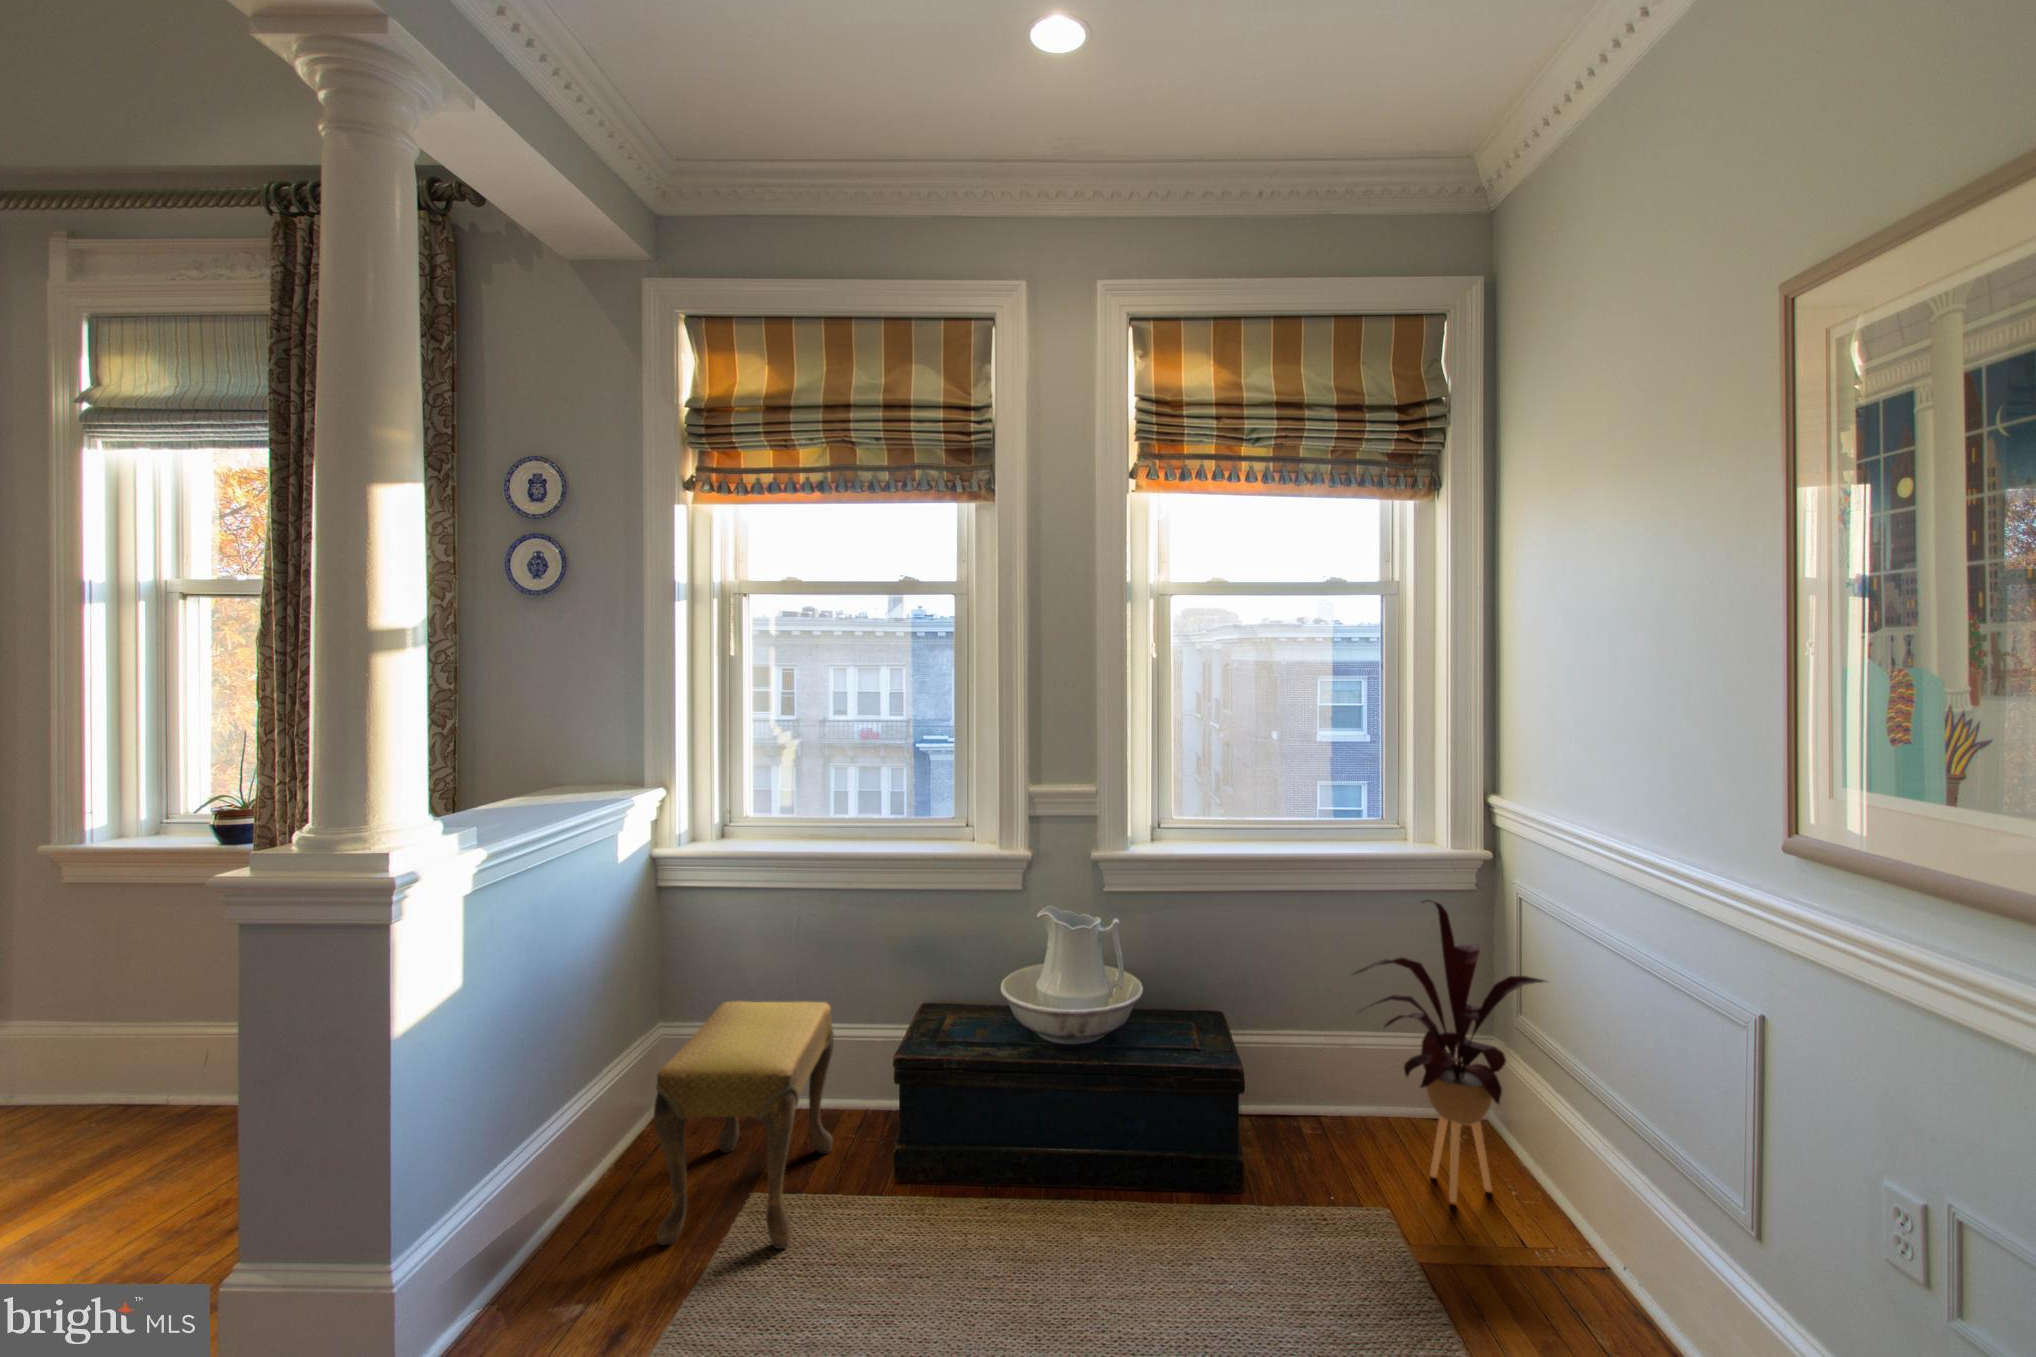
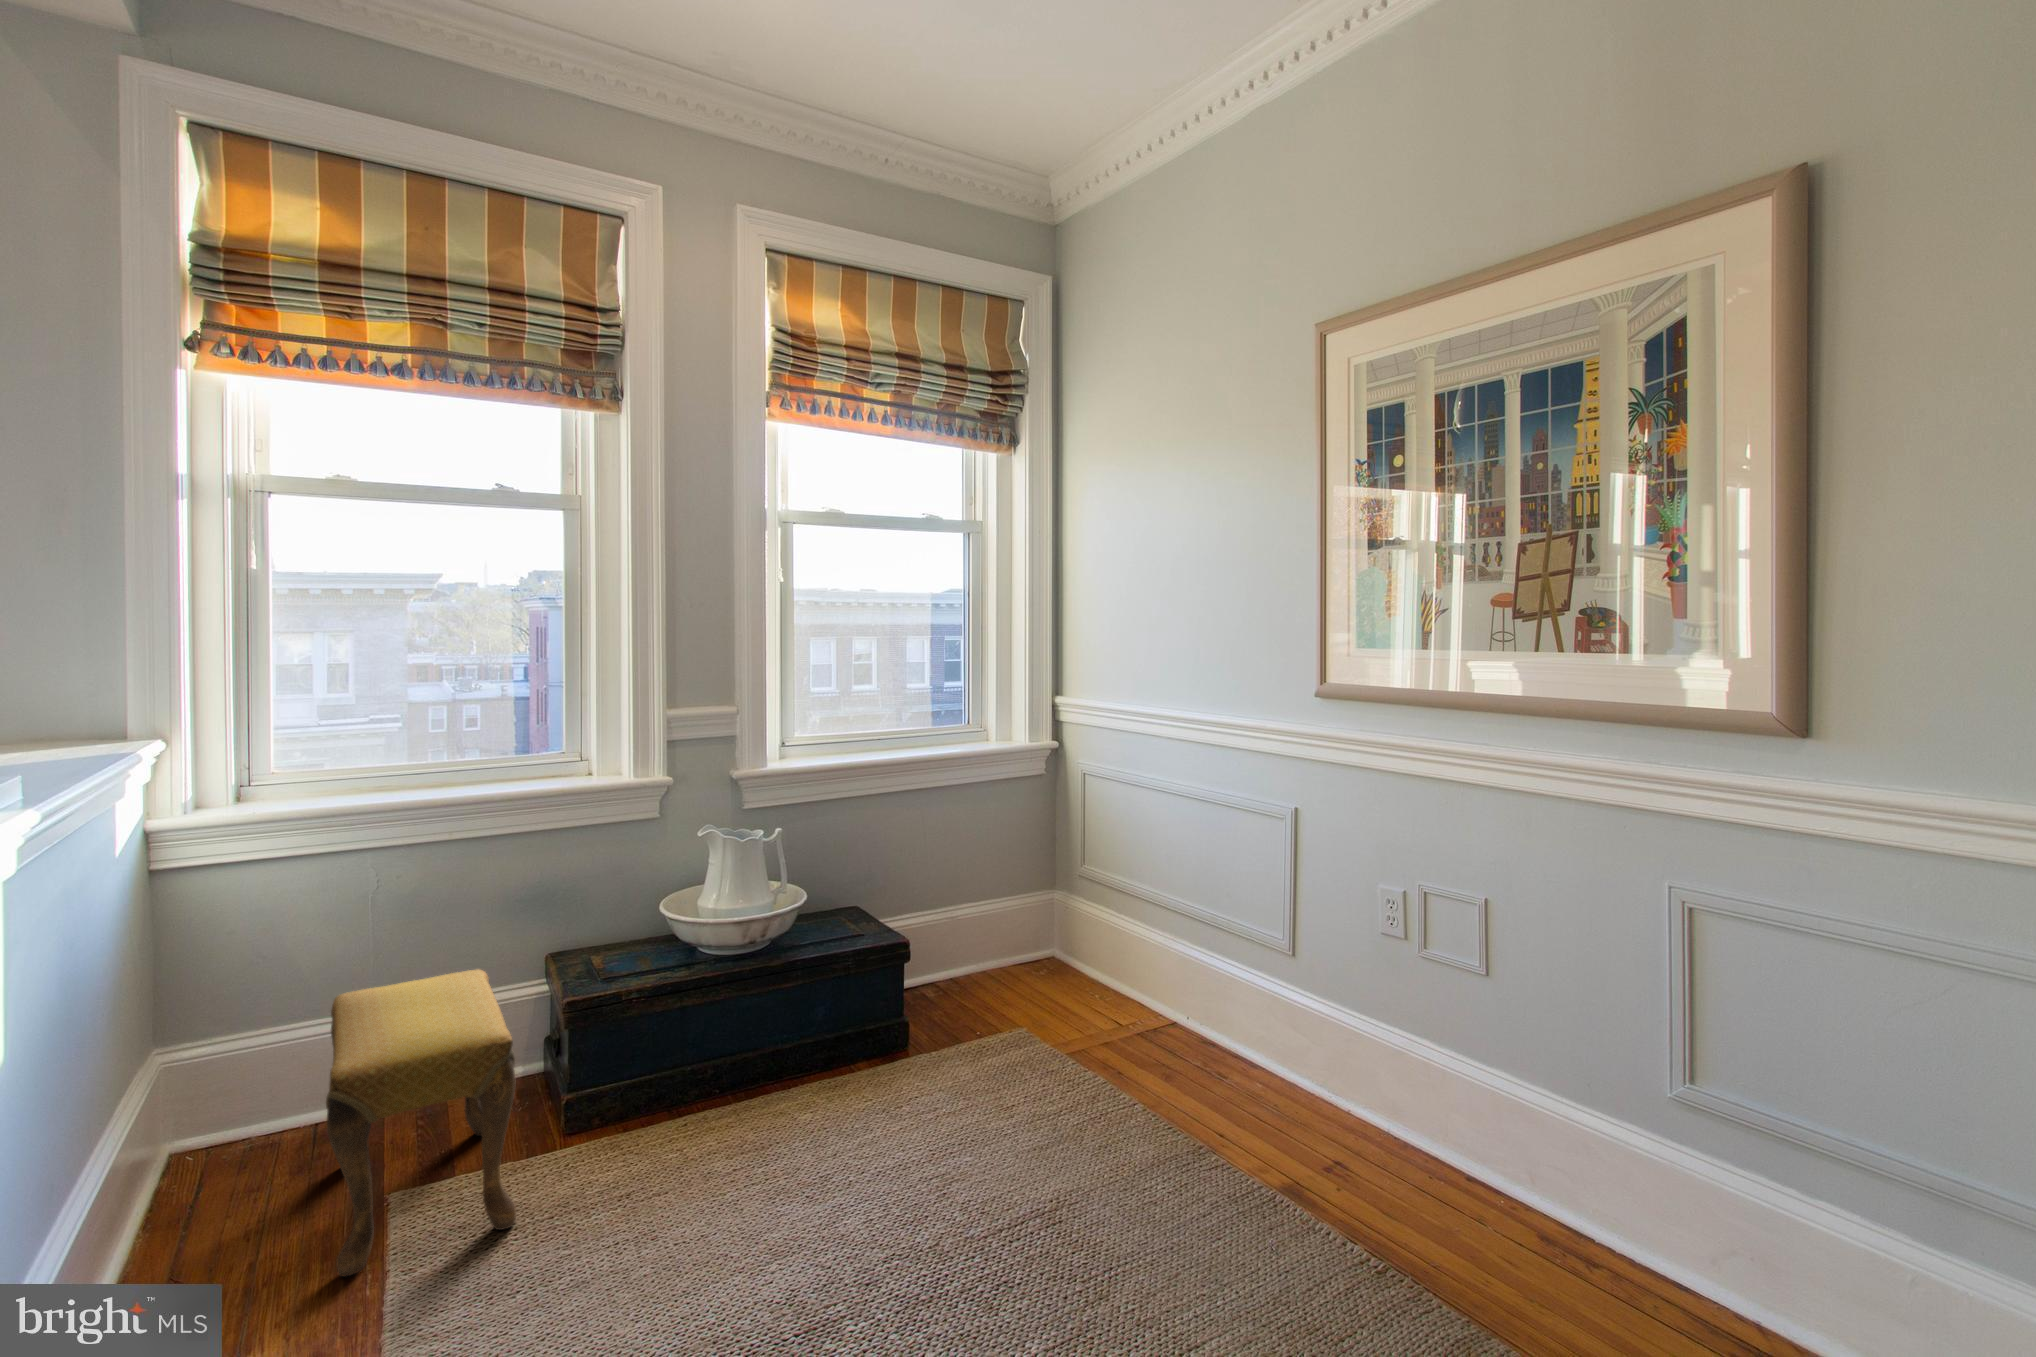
house plant: present [1355,901,1546,1203] -> none [985,782,1118,1014]

